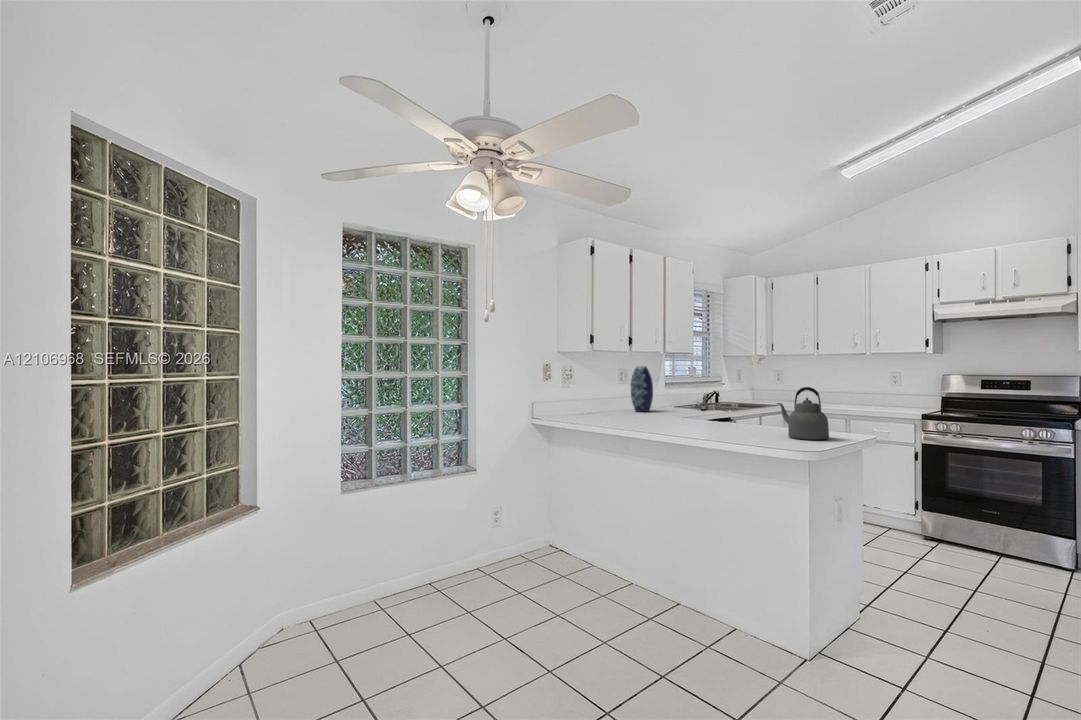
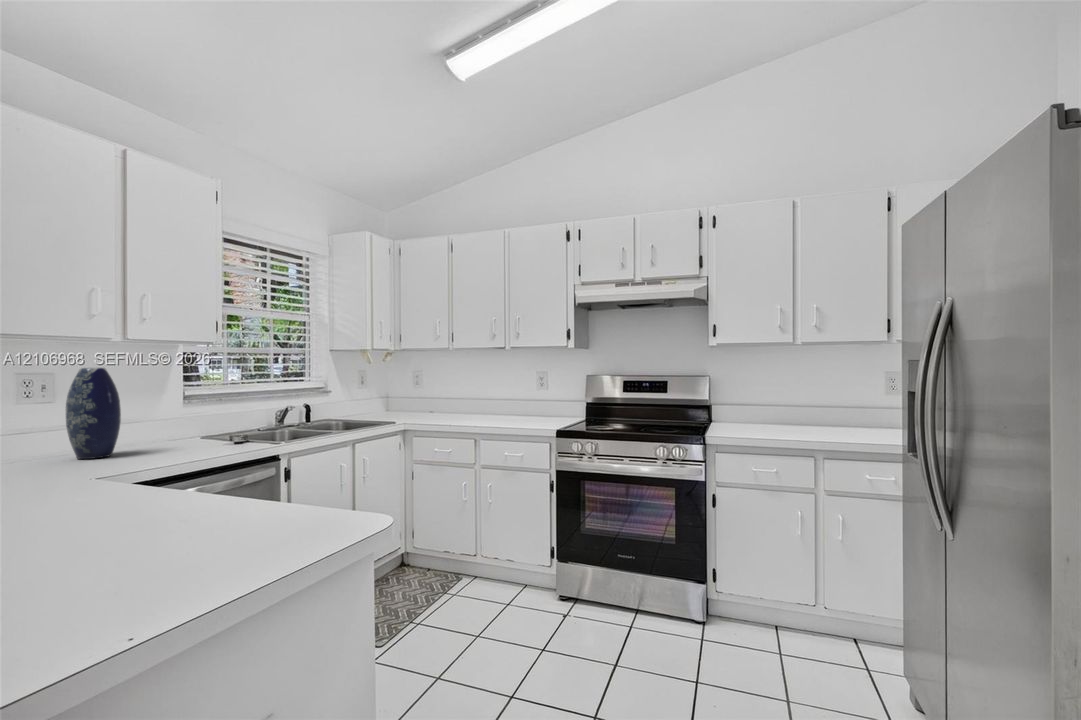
kettle: present [777,387,829,440] -> none [149,425,261,574]

